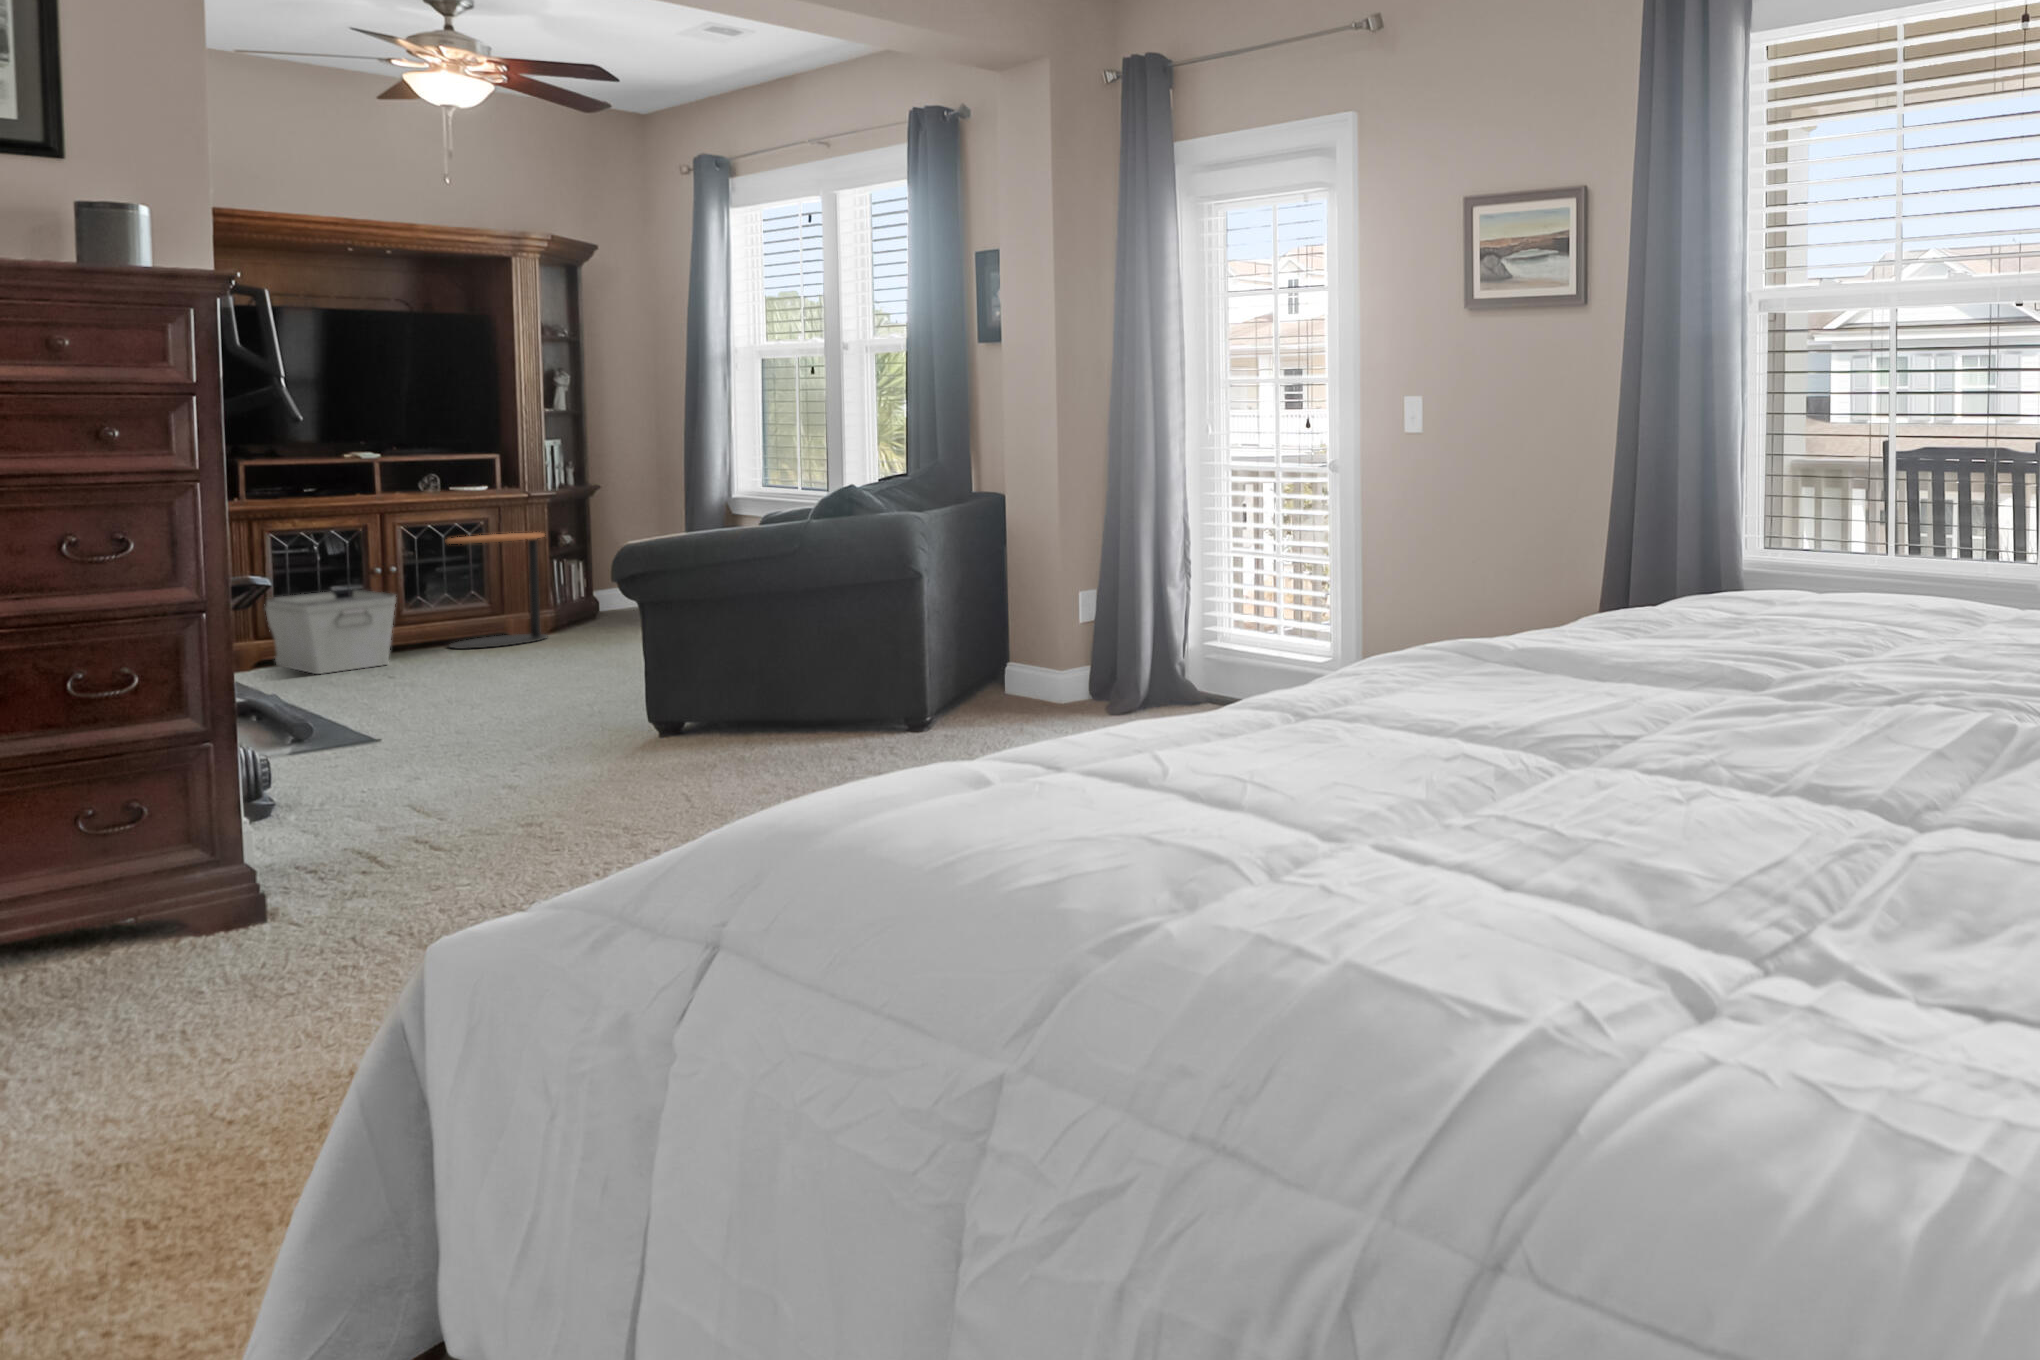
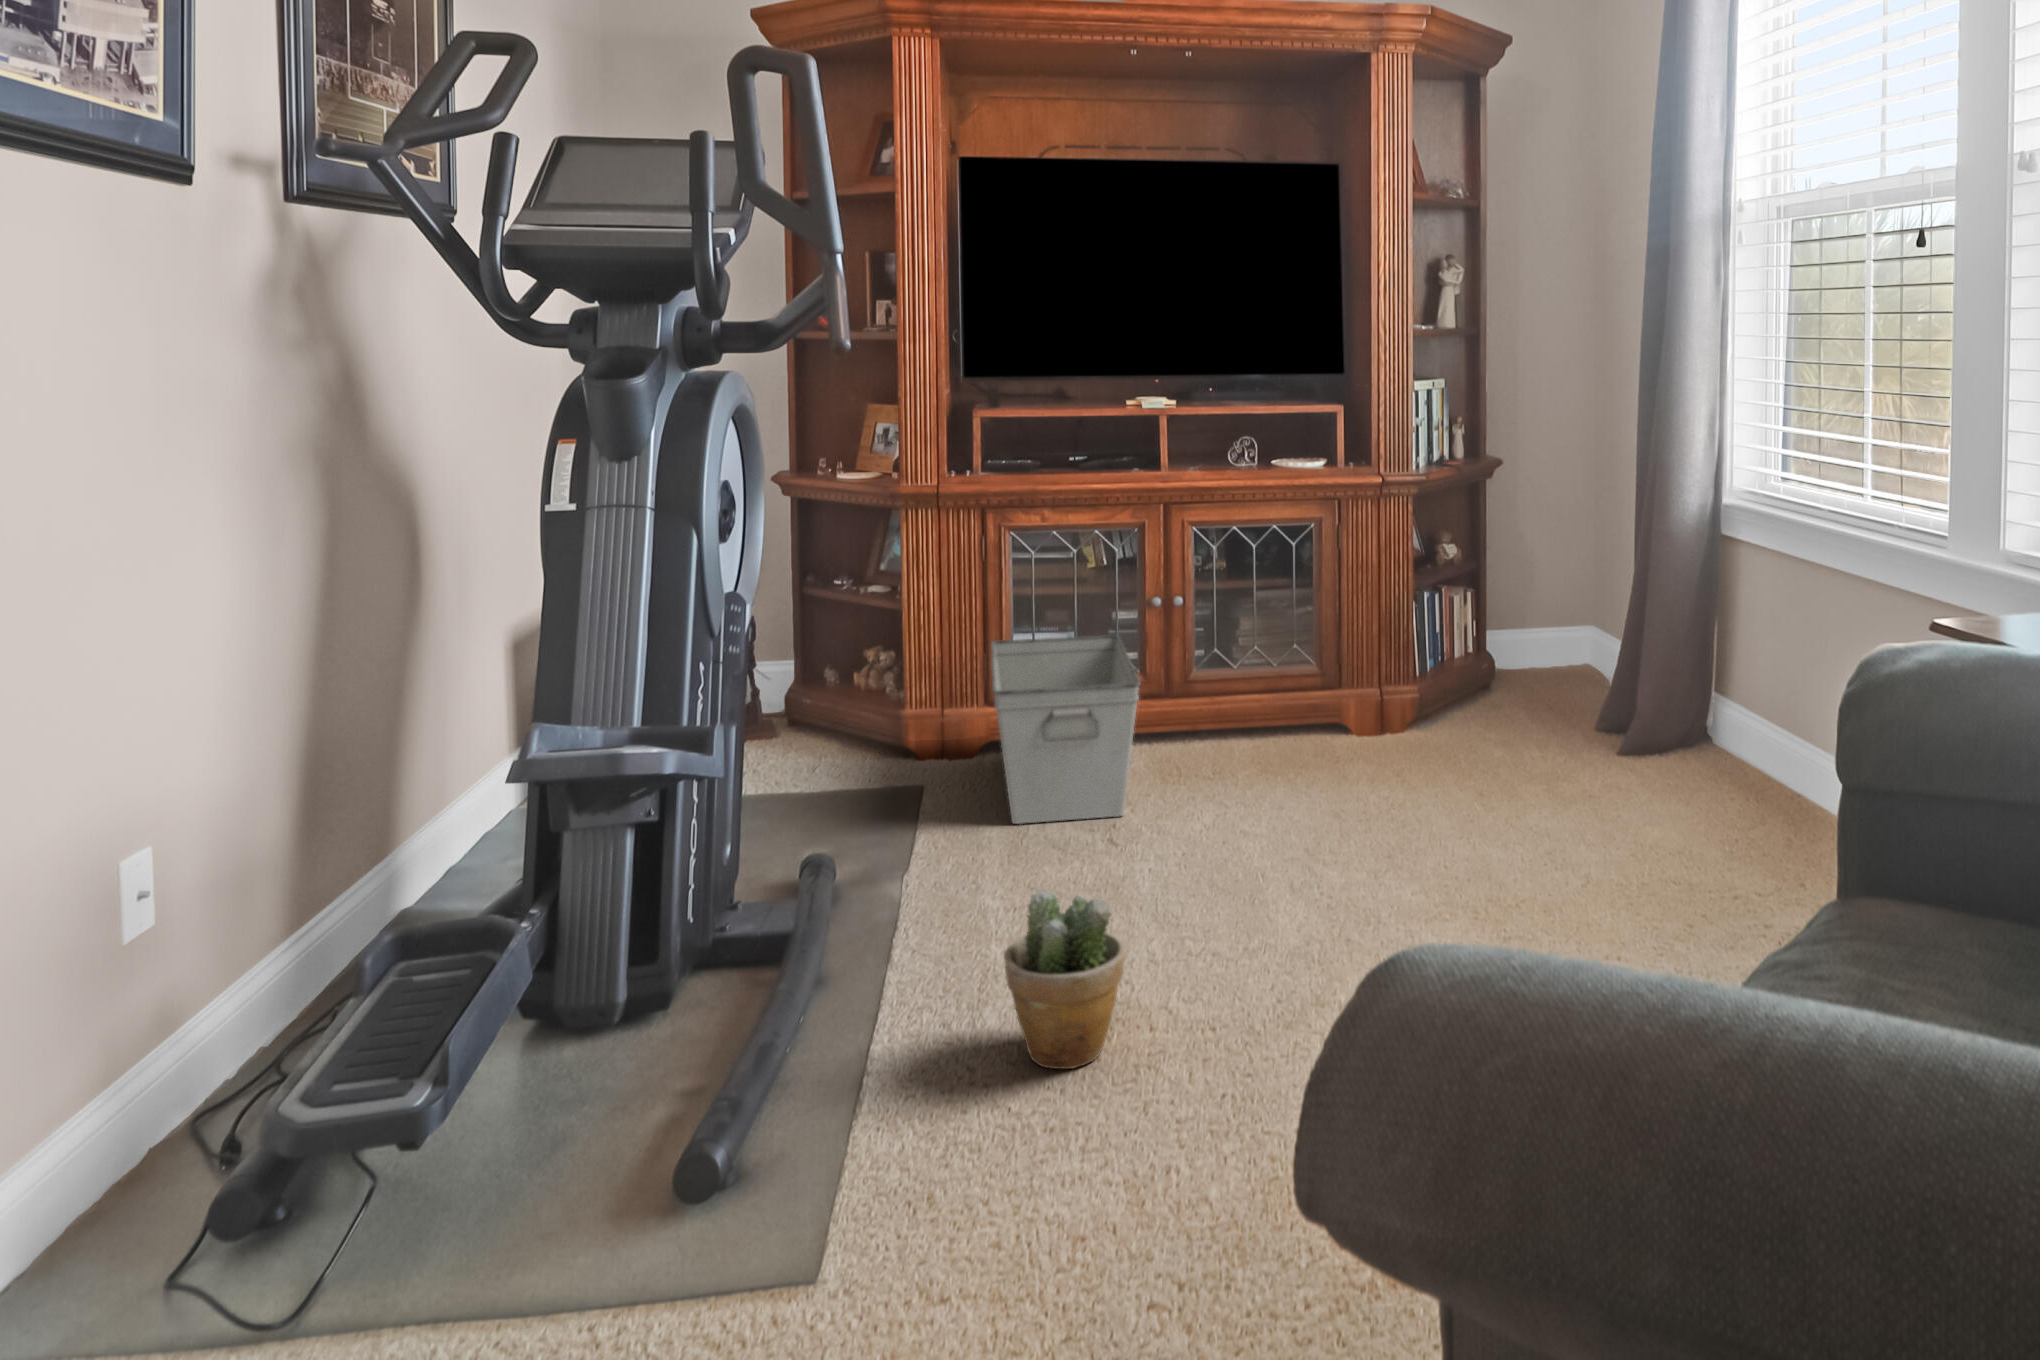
side table: present [445,532,547,649] -> none [1243,555,1396,787]
potted plant: none [398,626,457,696] -> present [1004,891,1125,1069]

